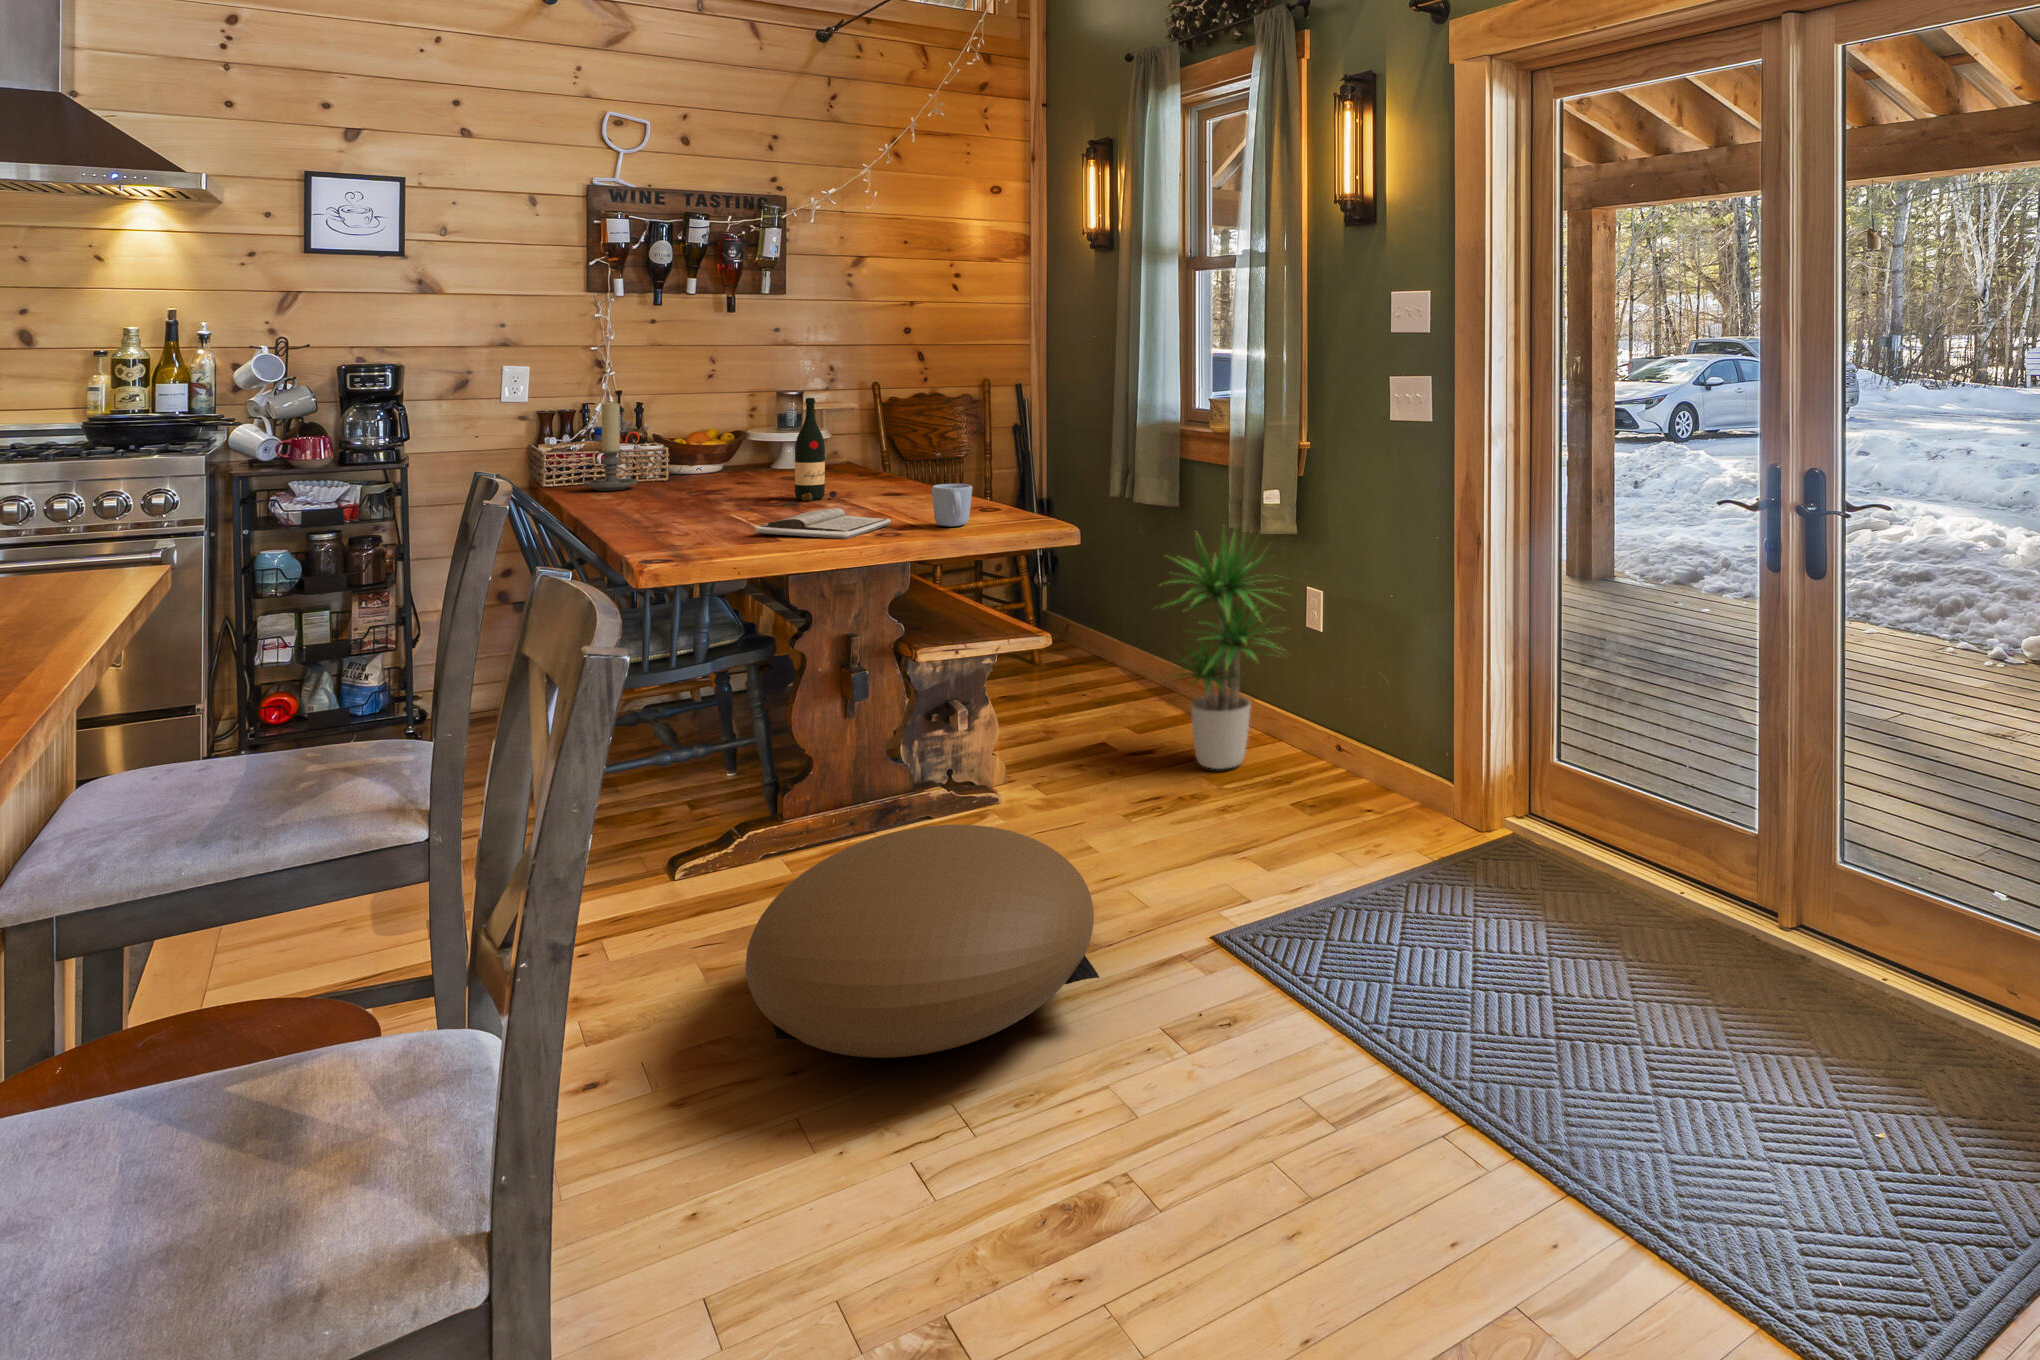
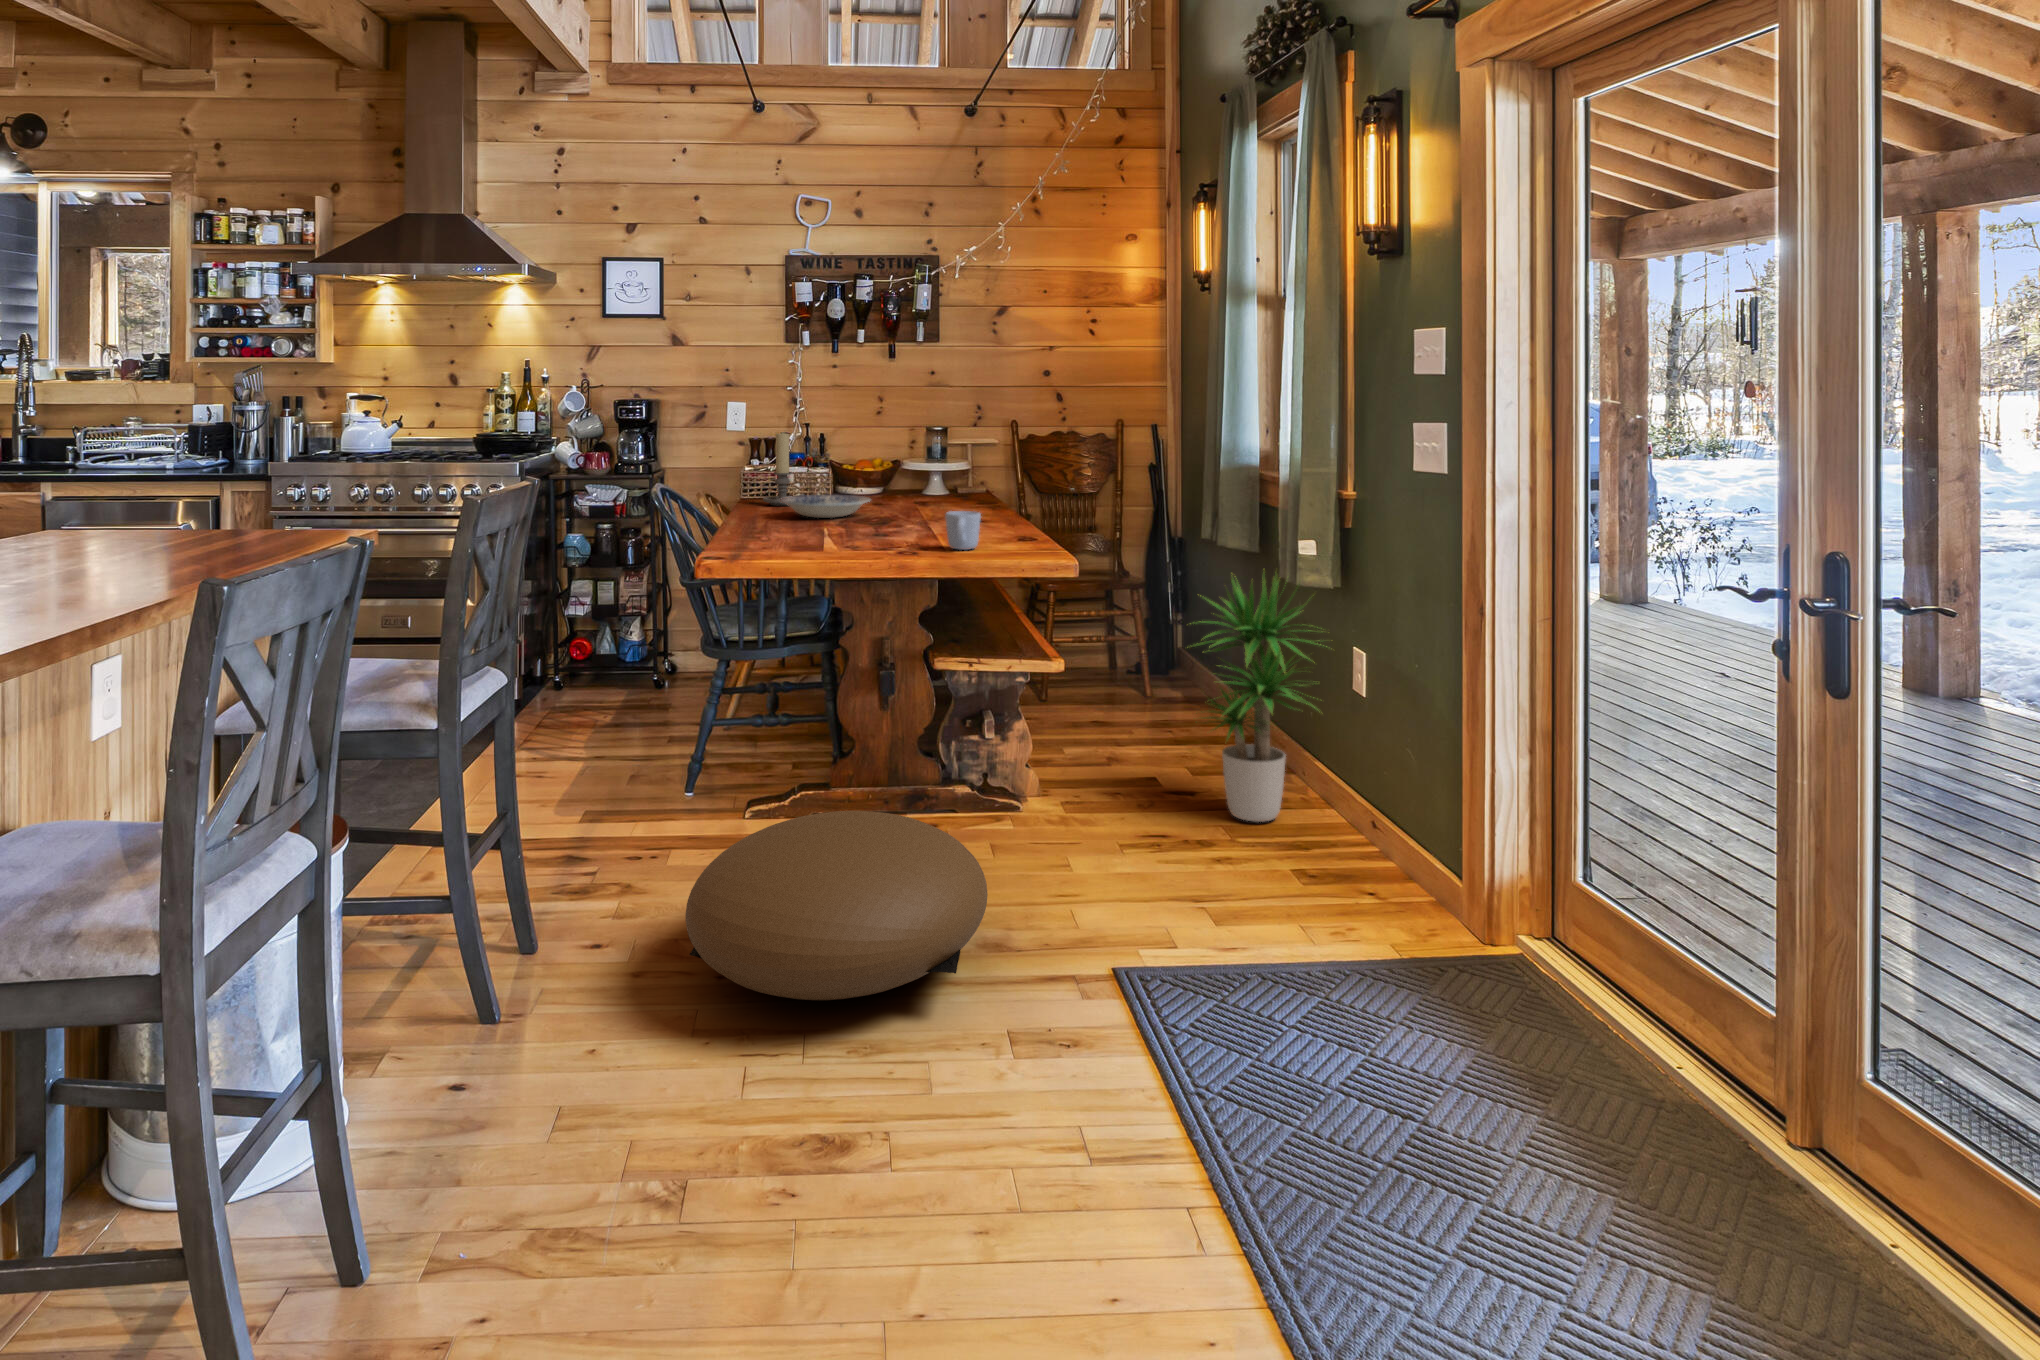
wine bottle: present [795,398,837,501] -> none [891,431,923,521]
plate: none [641,474,760,502] -> present [781,495,871,518]
book: present [755,508,891,539] -> none [805,528,917,554]

